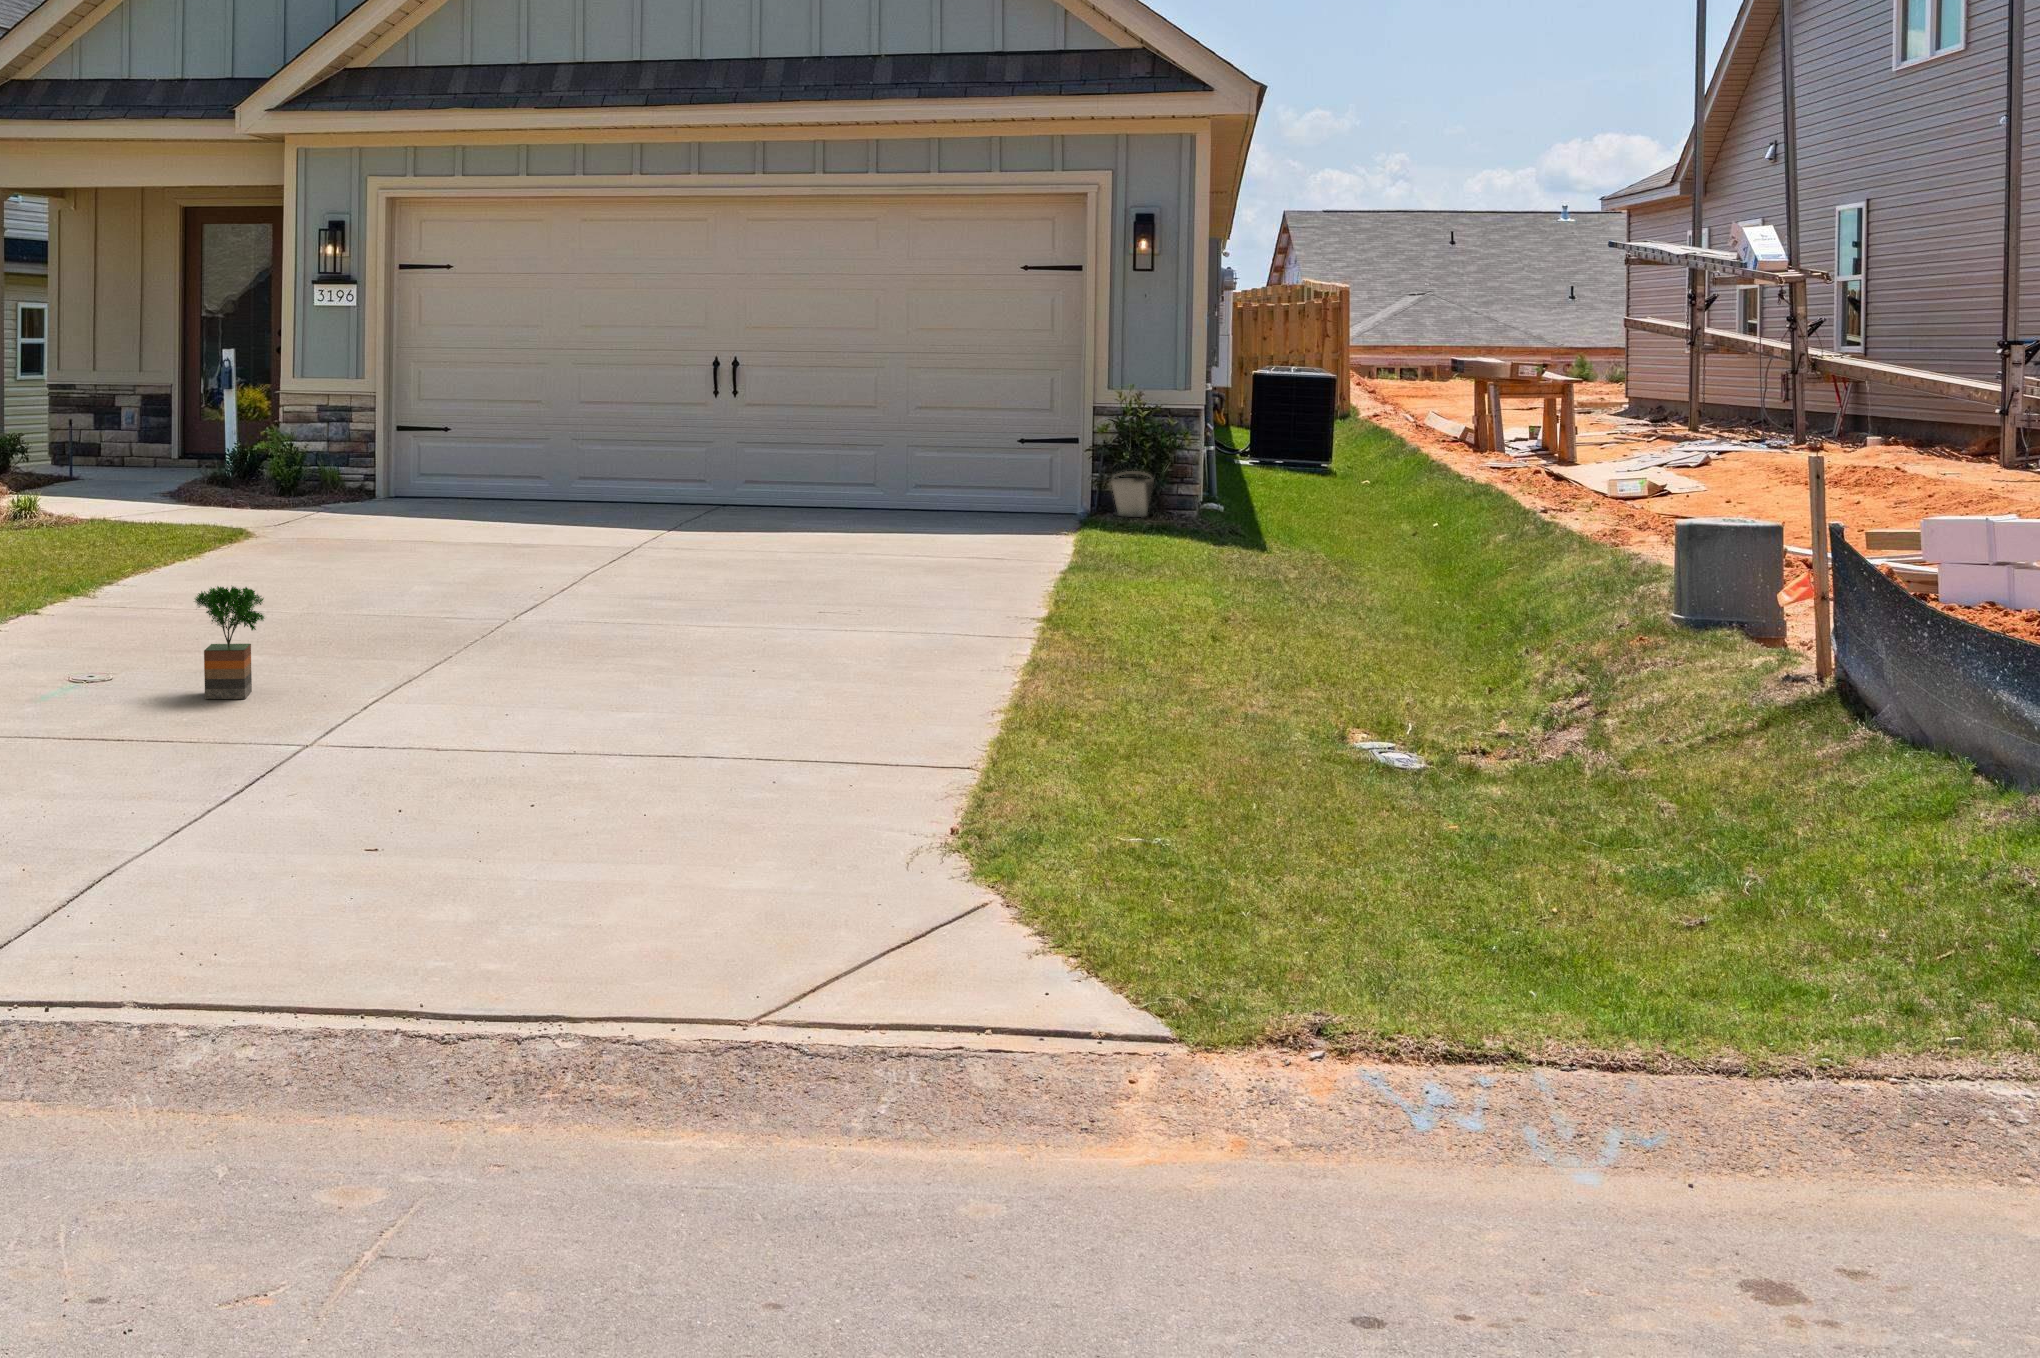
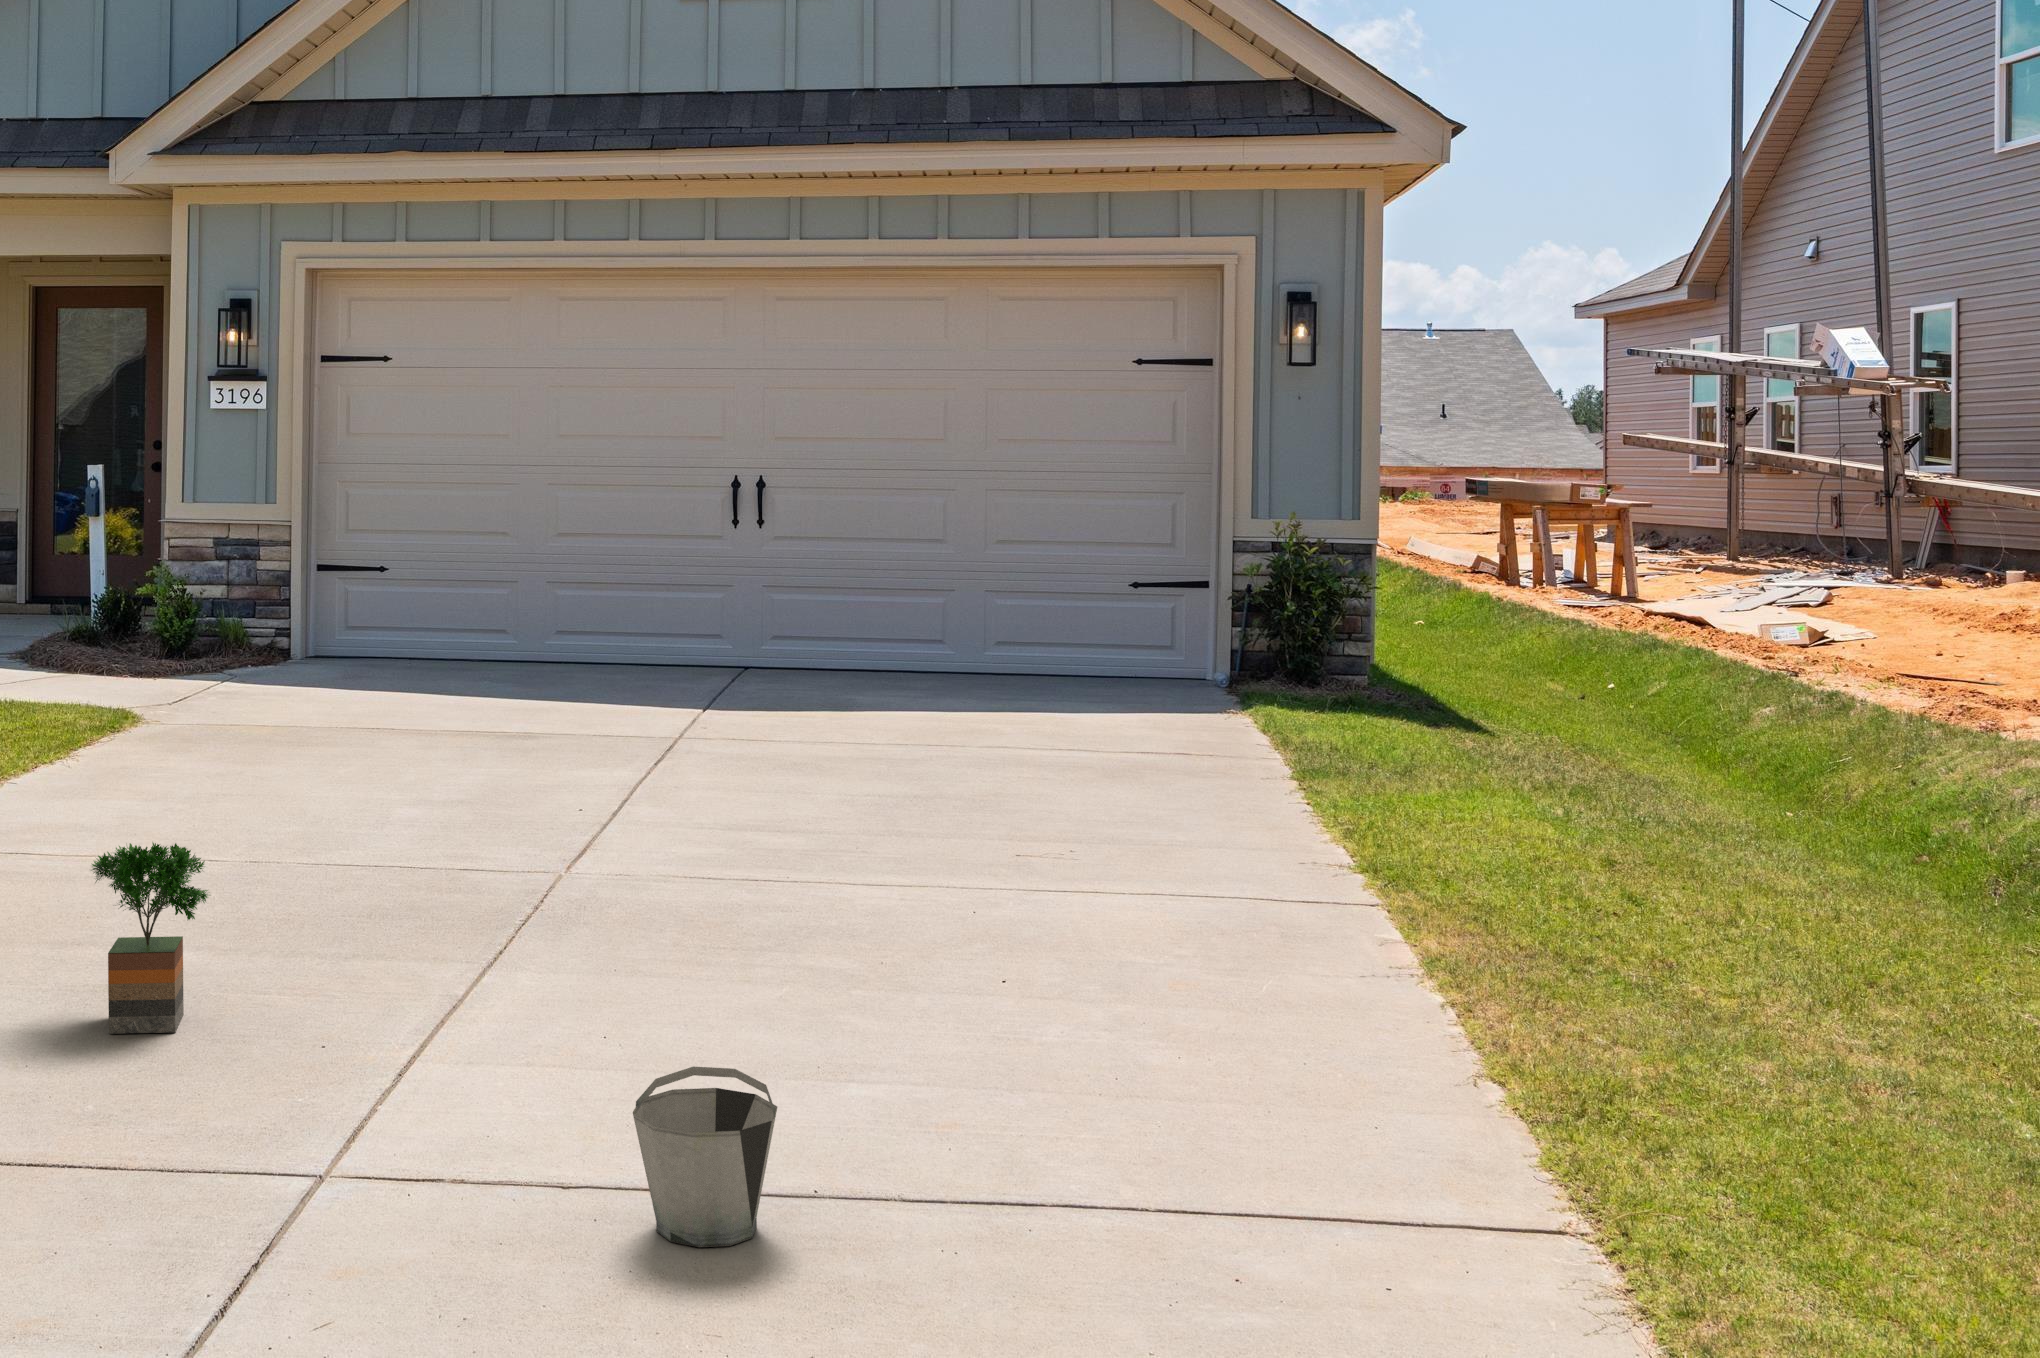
bucket: present [1111,471,1154,517] -> present [633,1067,777,1247]

